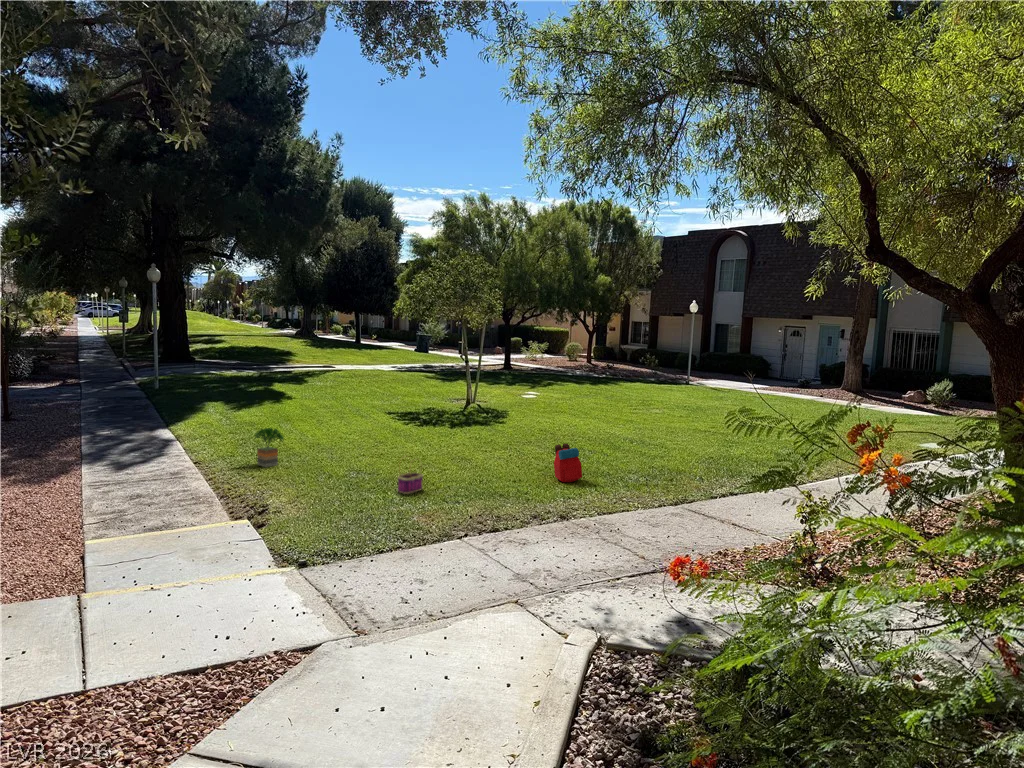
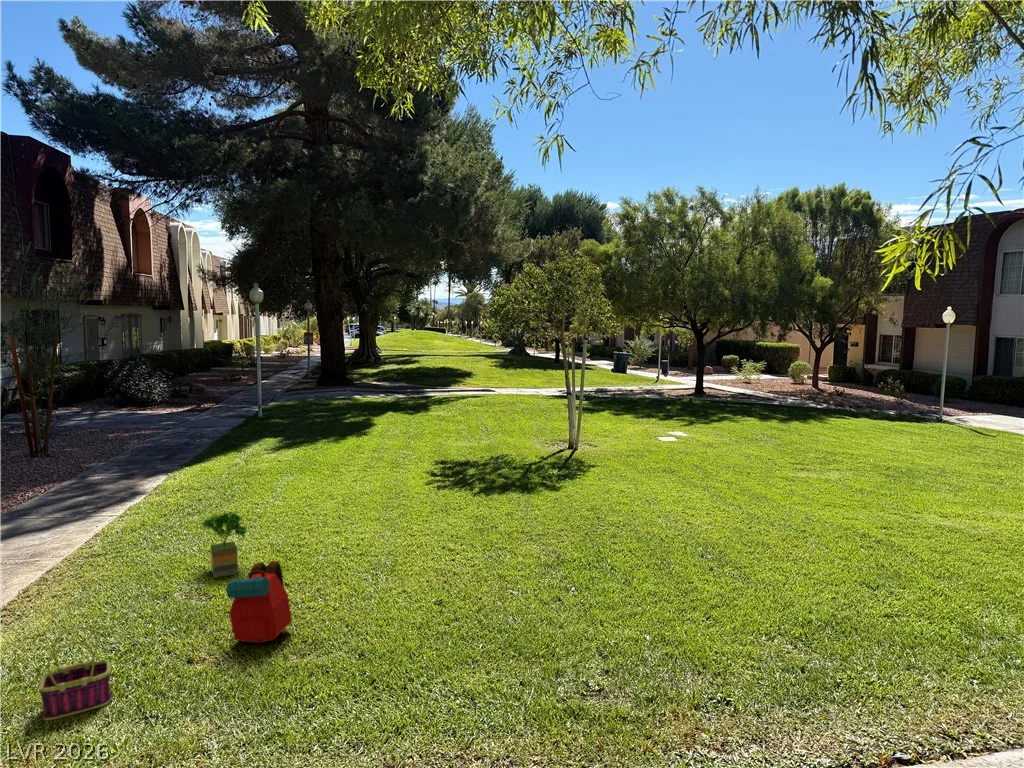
potted tree: present [255,428,284,467] -> present [202,512,247,578]
backpack: present [554,443,582,482] -> present [226,561,292,643]

